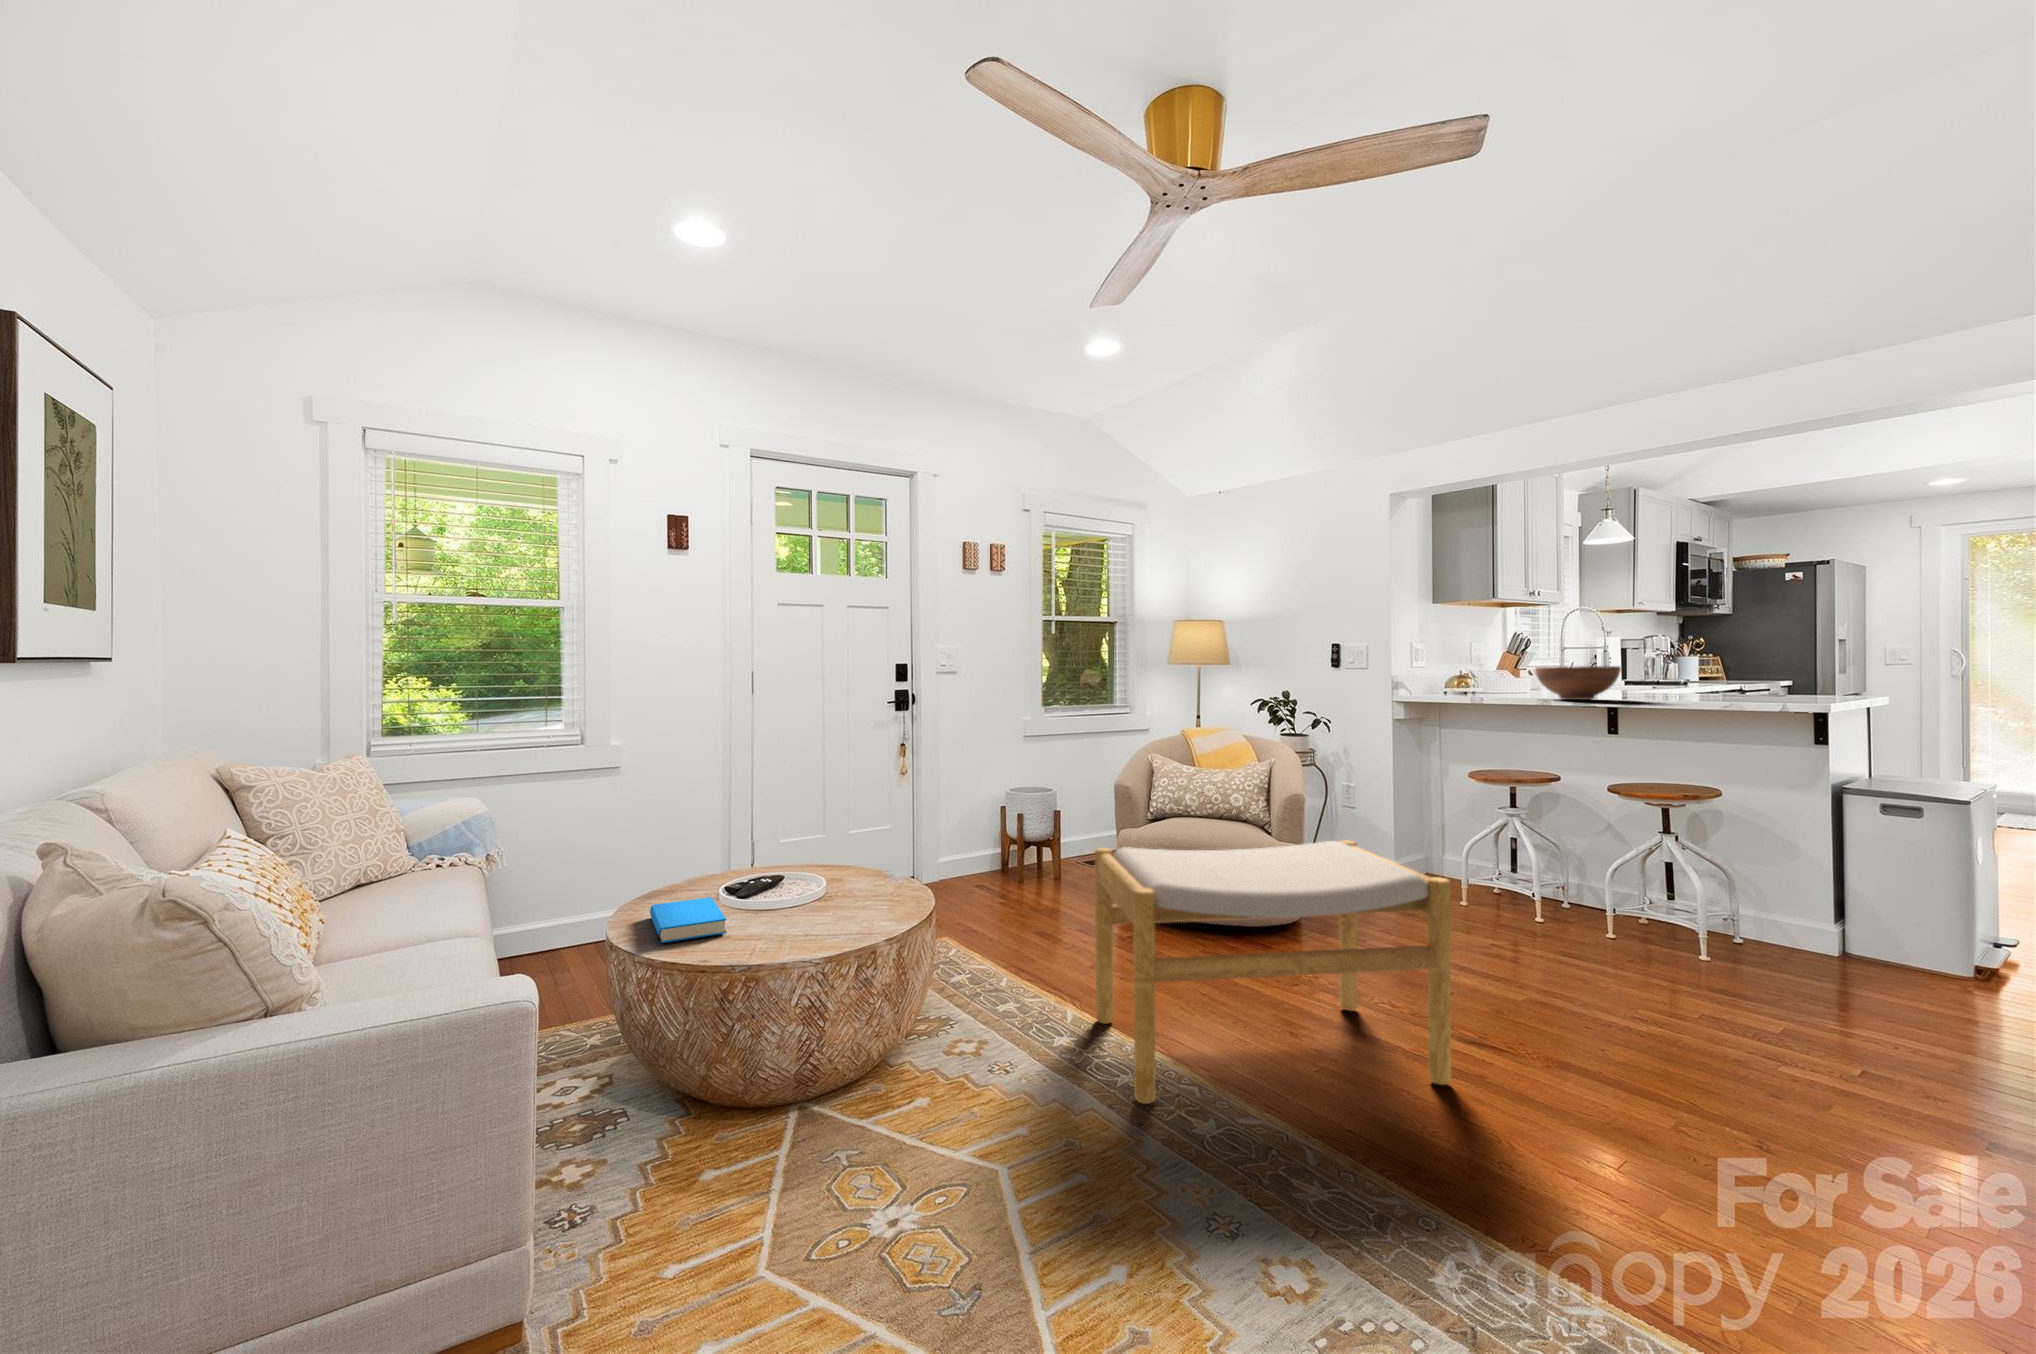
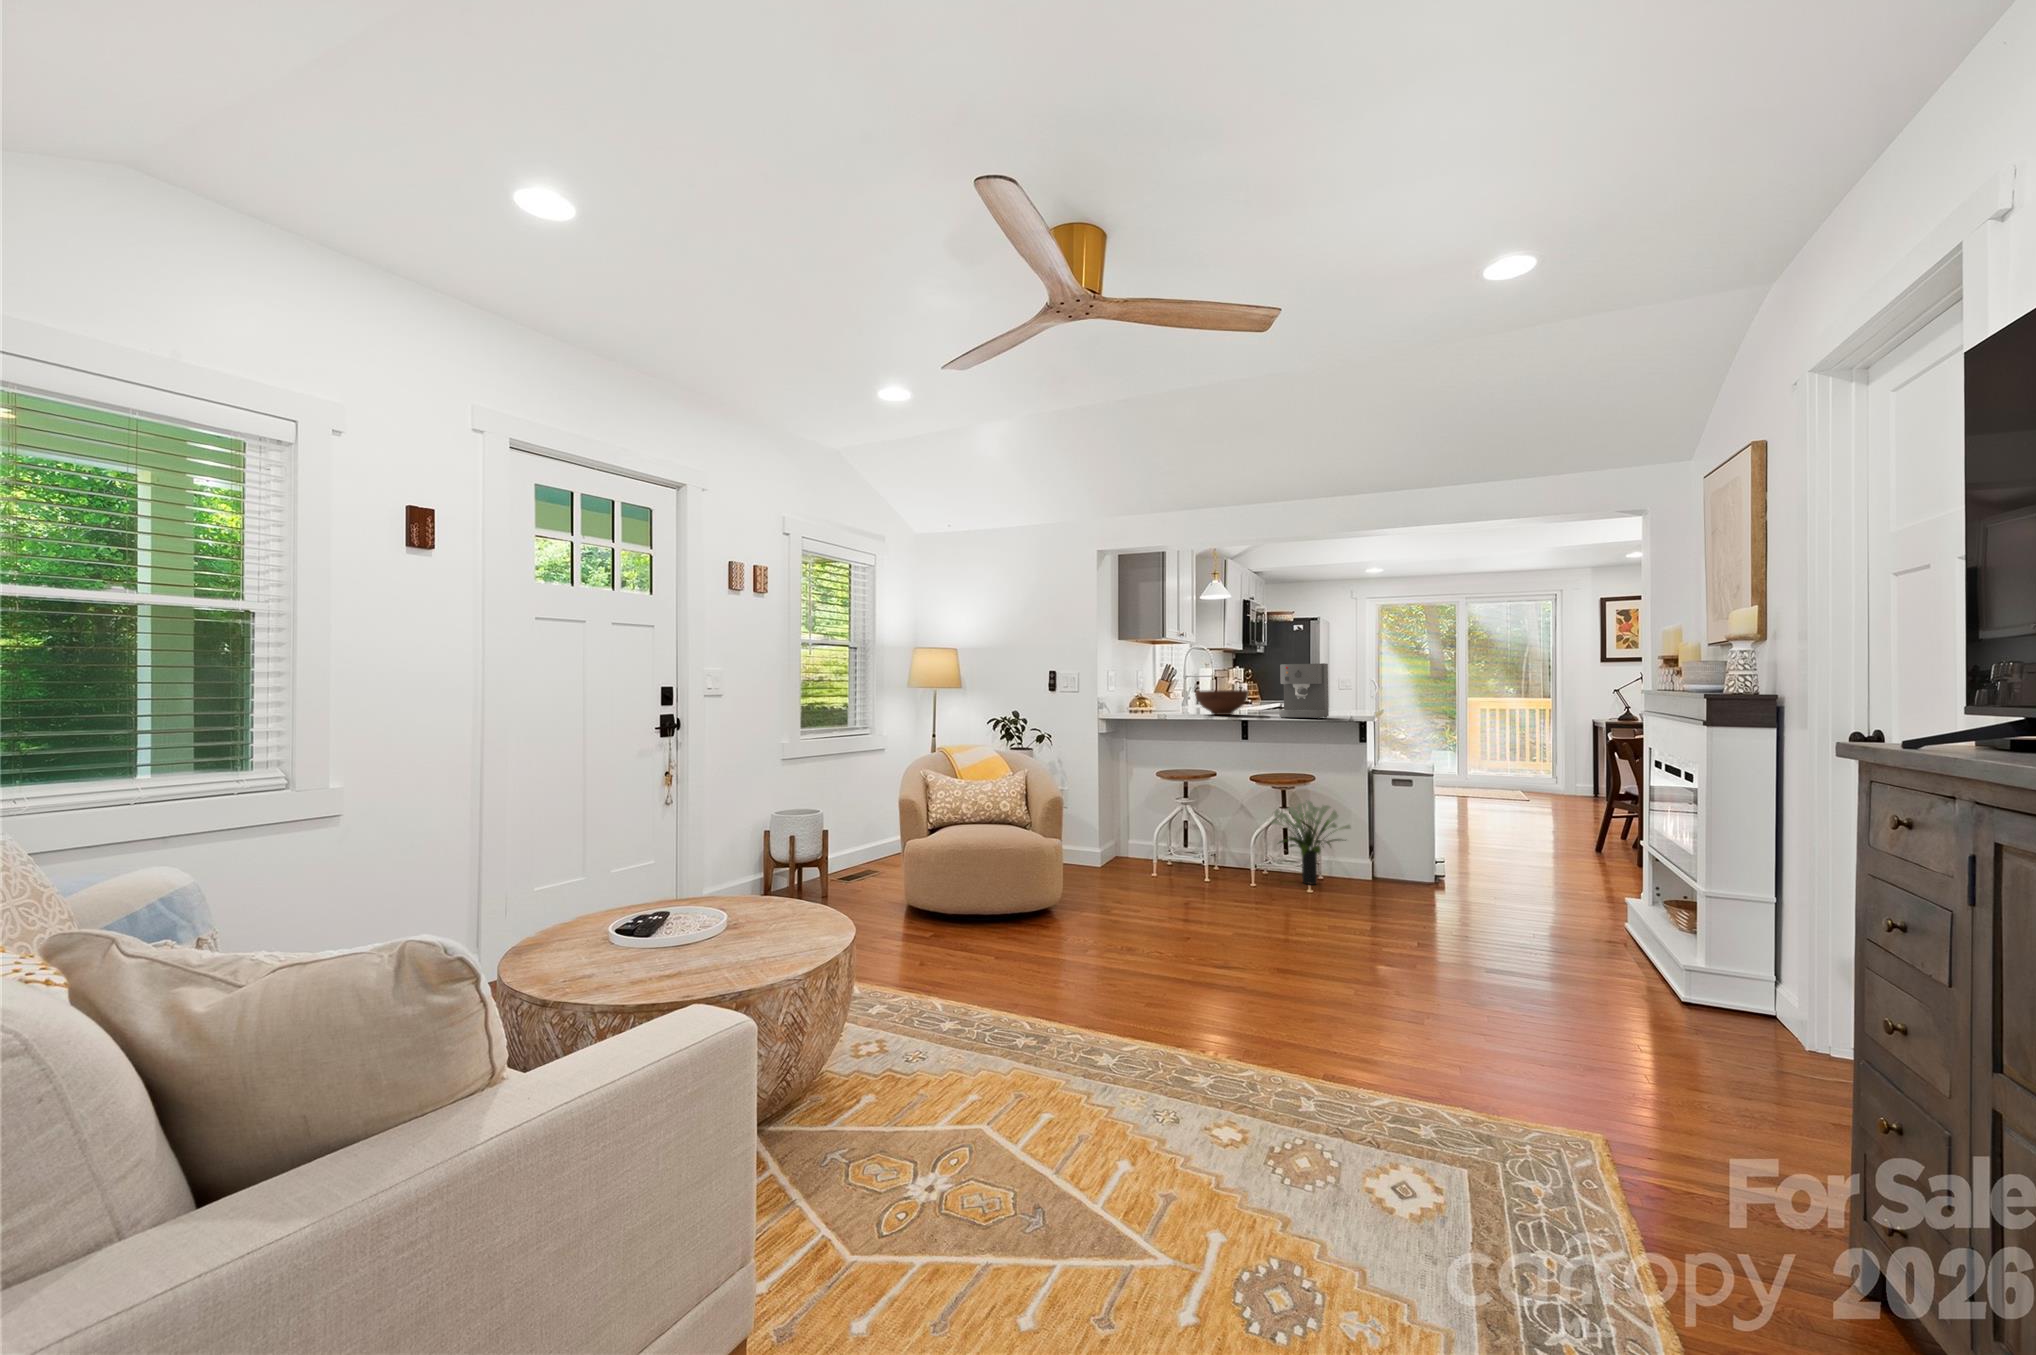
coffee maker: none [1665,626,1759,708] -> present [1279,663,1329,719]
potted plant: none [1639,826,1784,950] -> present [1271,800,1351,885]
footstool: present [1095,840,1451,1104] -> none [961,827,1233,1054]
book: present [650,897,726,943] -> none [560,939,675,989]

